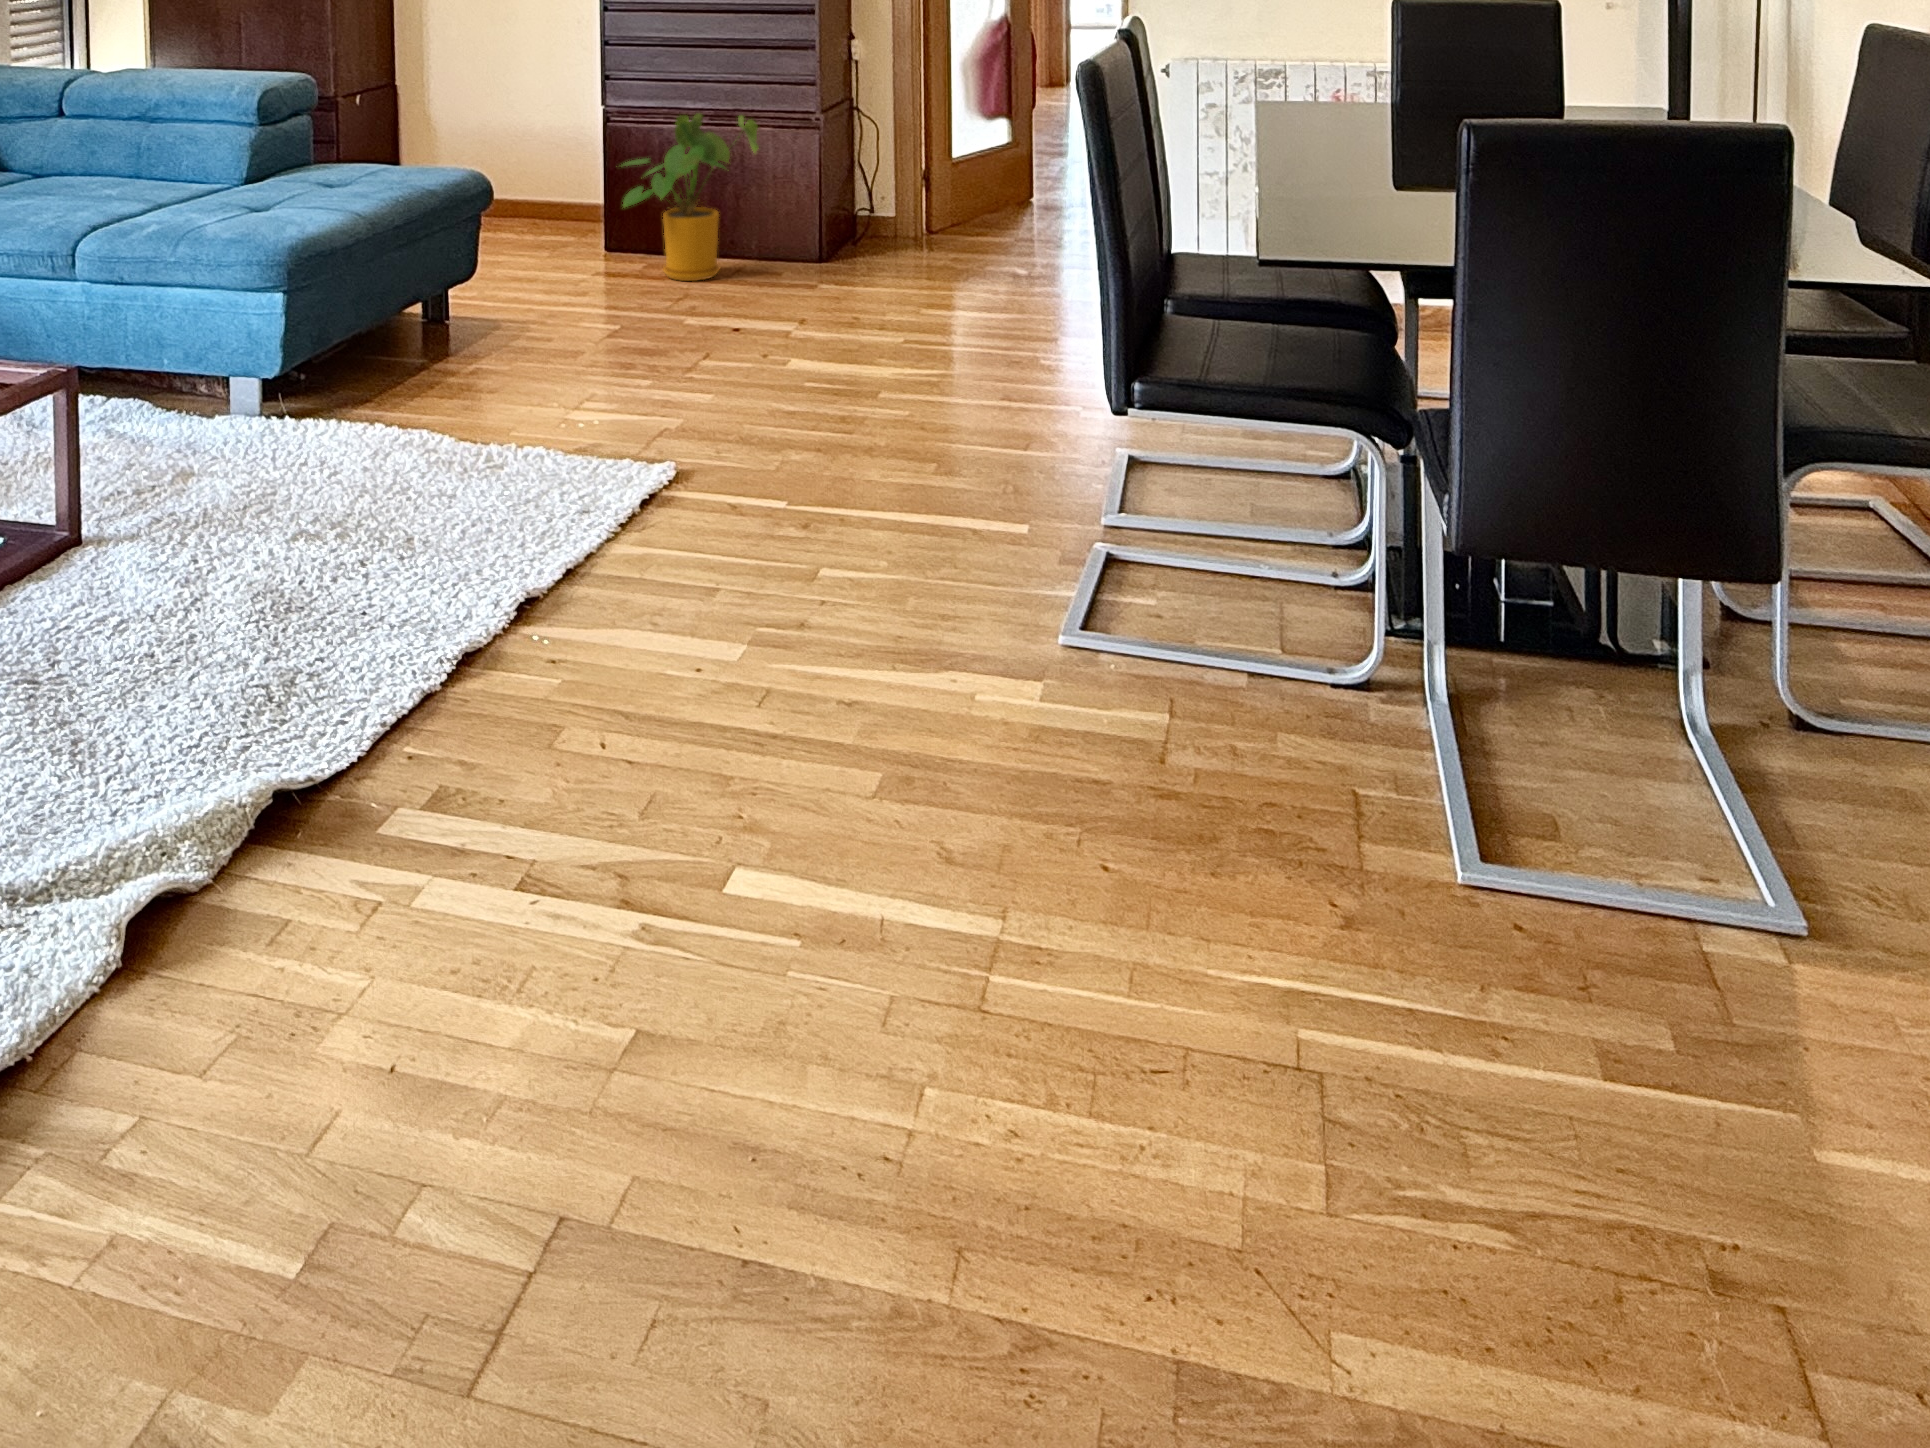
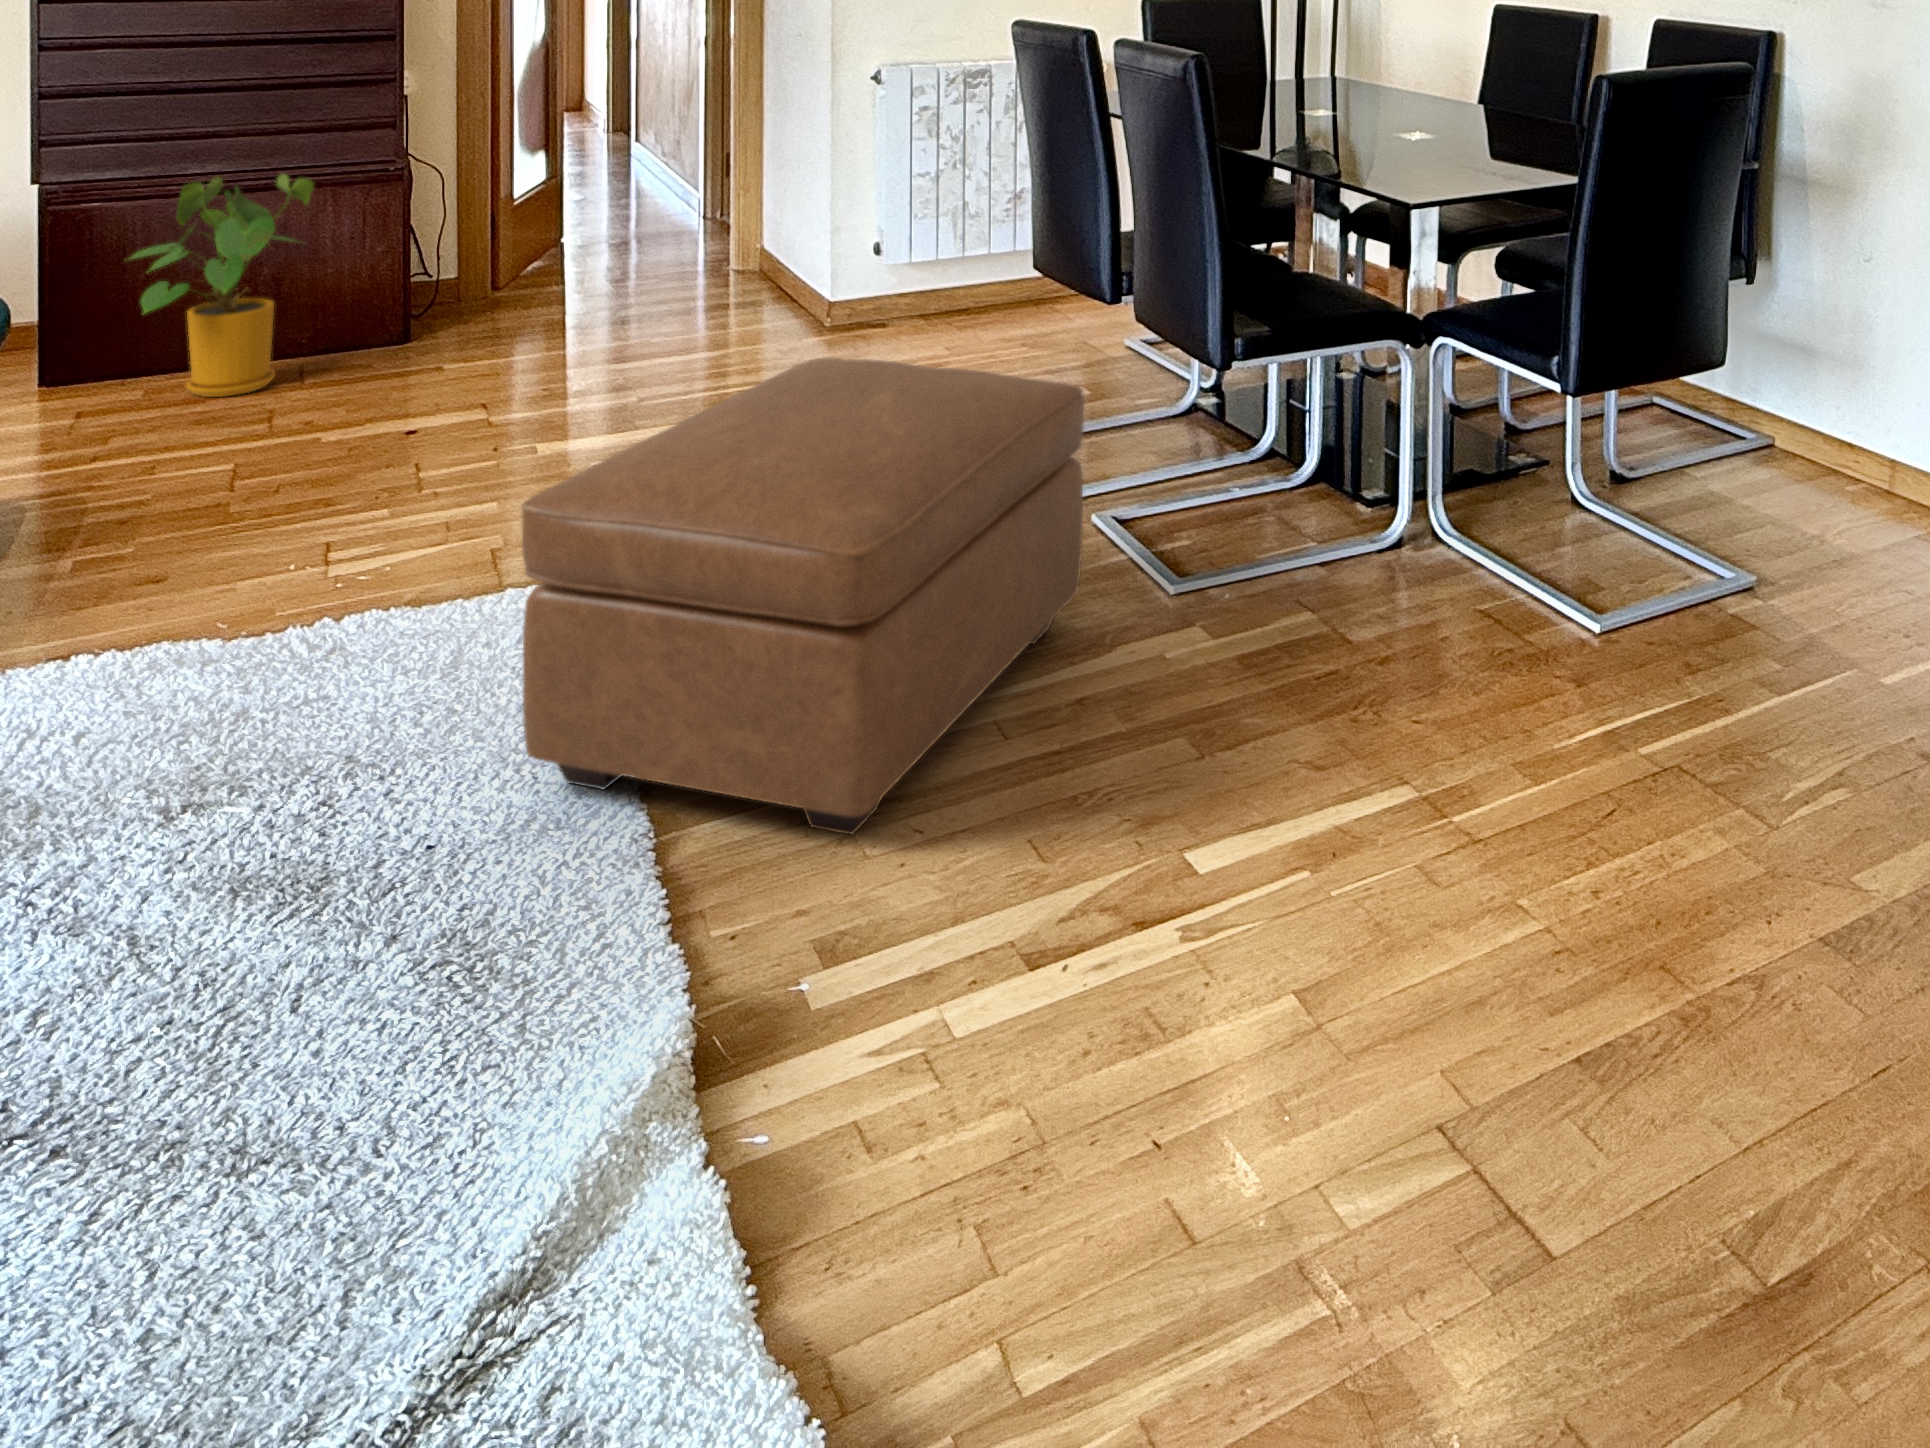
ottoman: none [442,316,961,728] -> present [521,358,1085,834]

